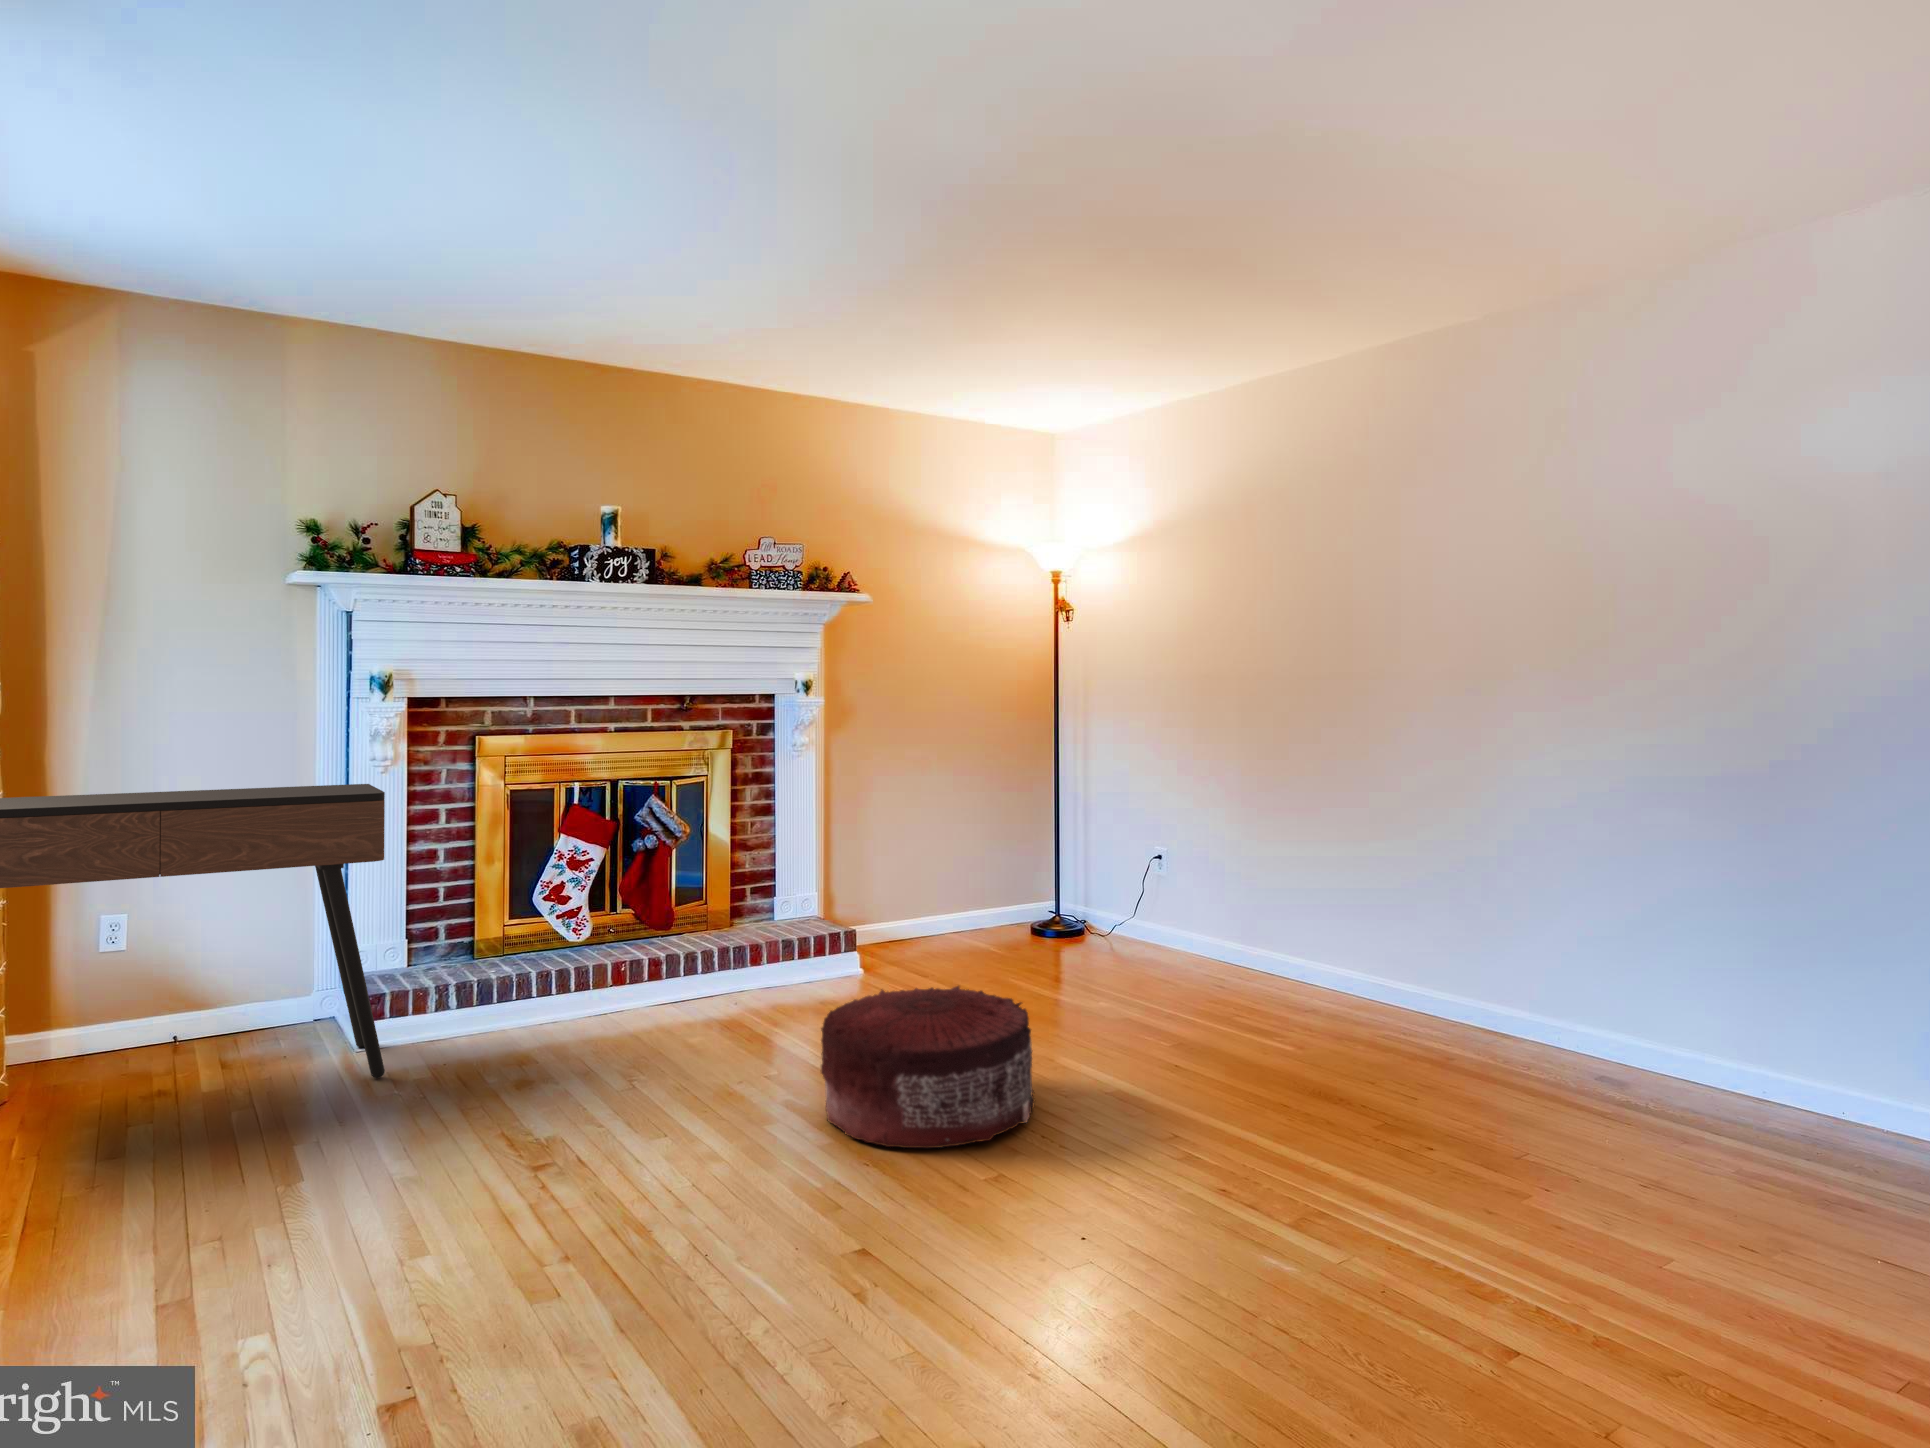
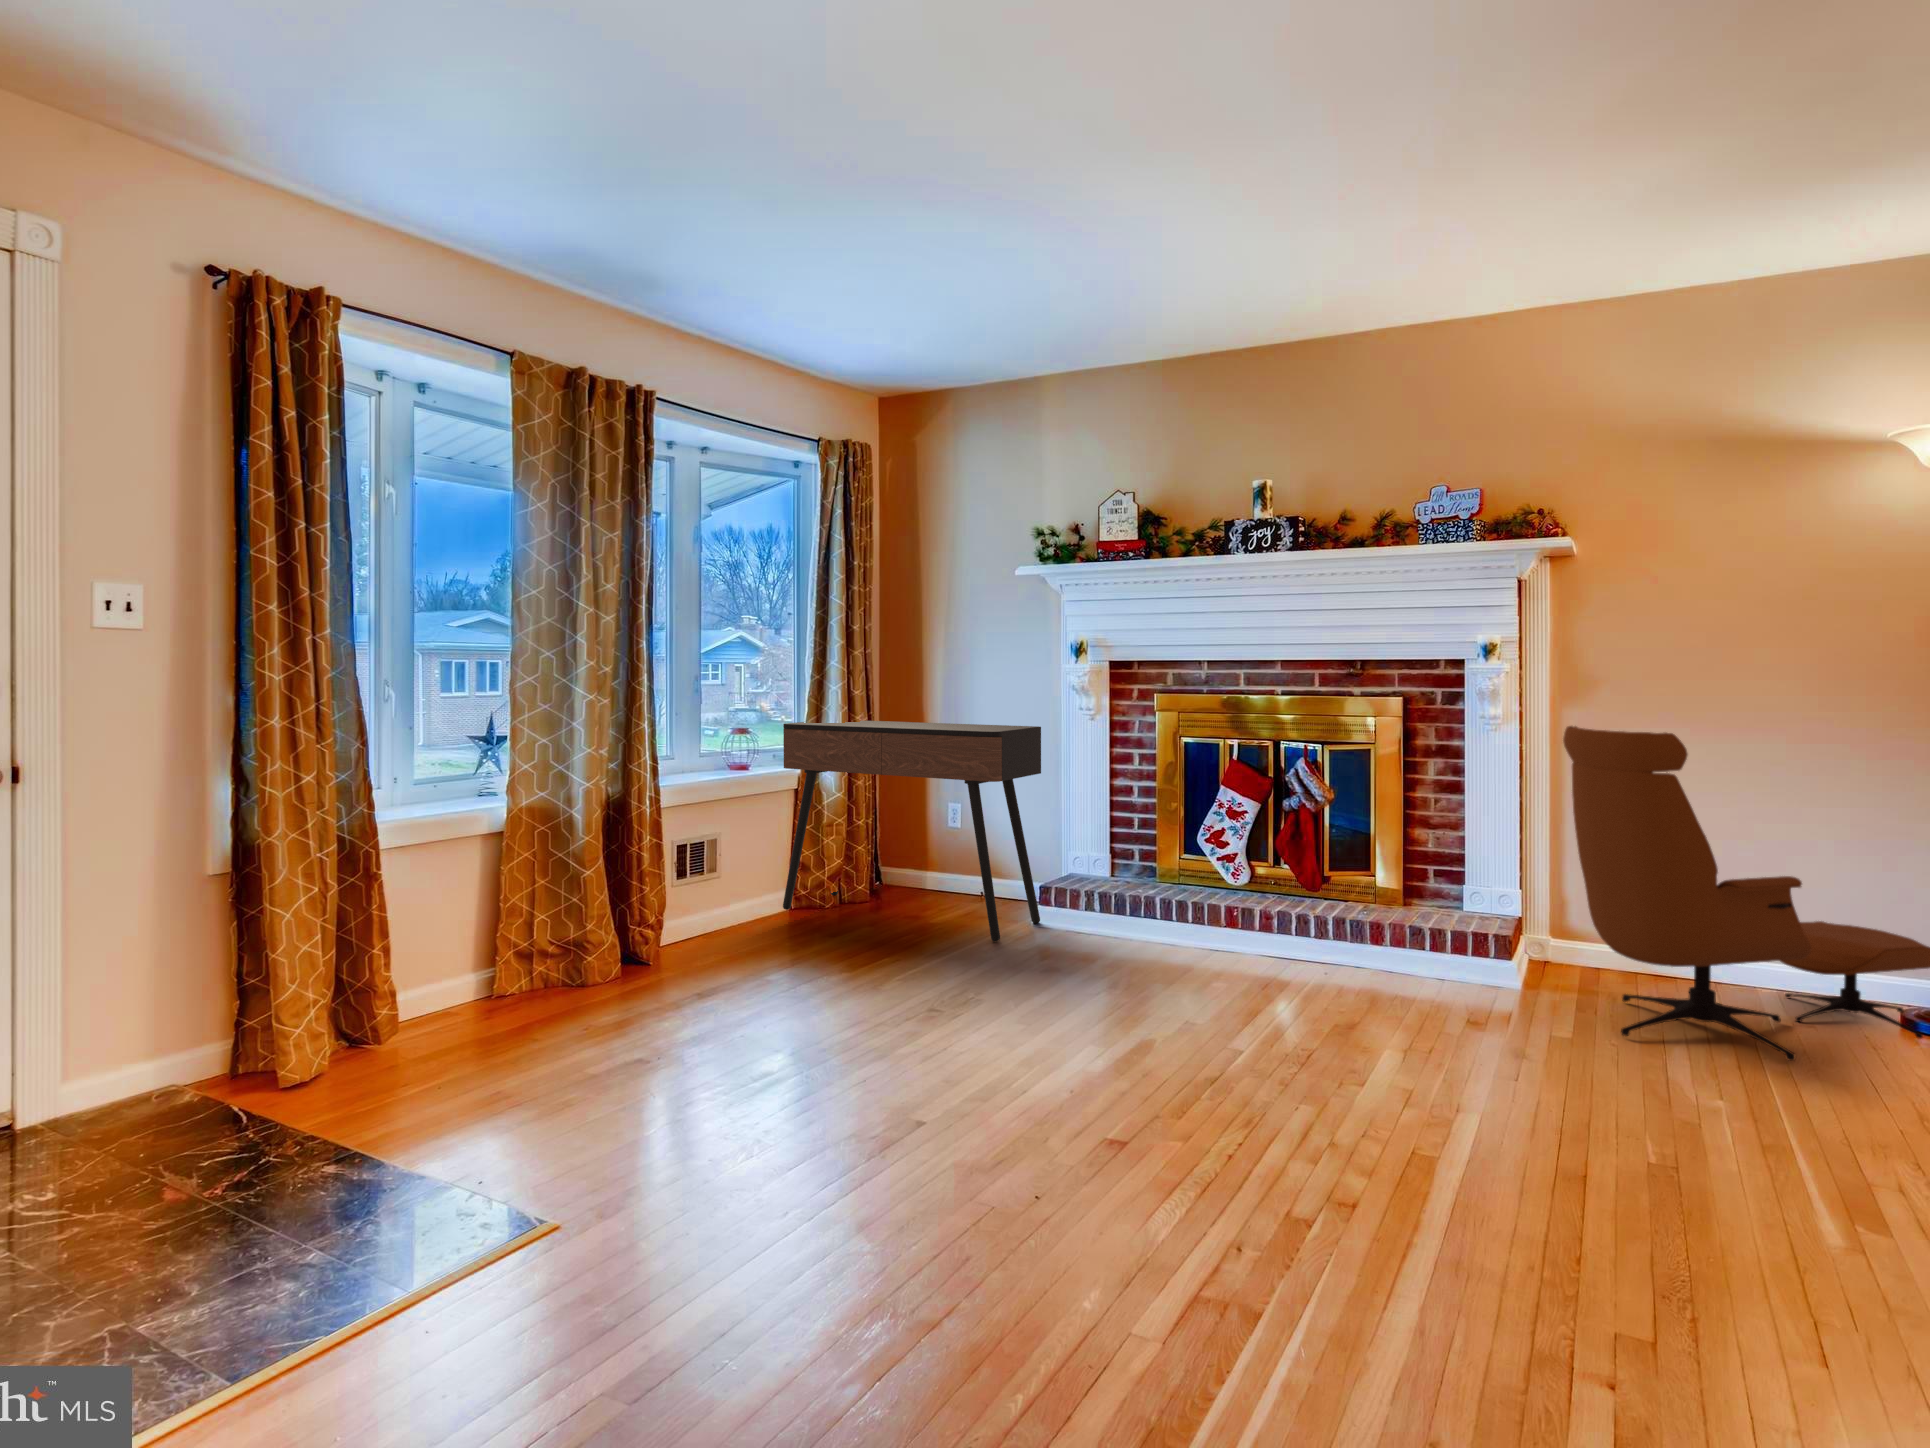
lounge chair: none [923,747,1059,980] -> present [1563,726,1930,1061]
pouf: present [821,986,1035,1148] -> none [1090,967,1320,1141]

